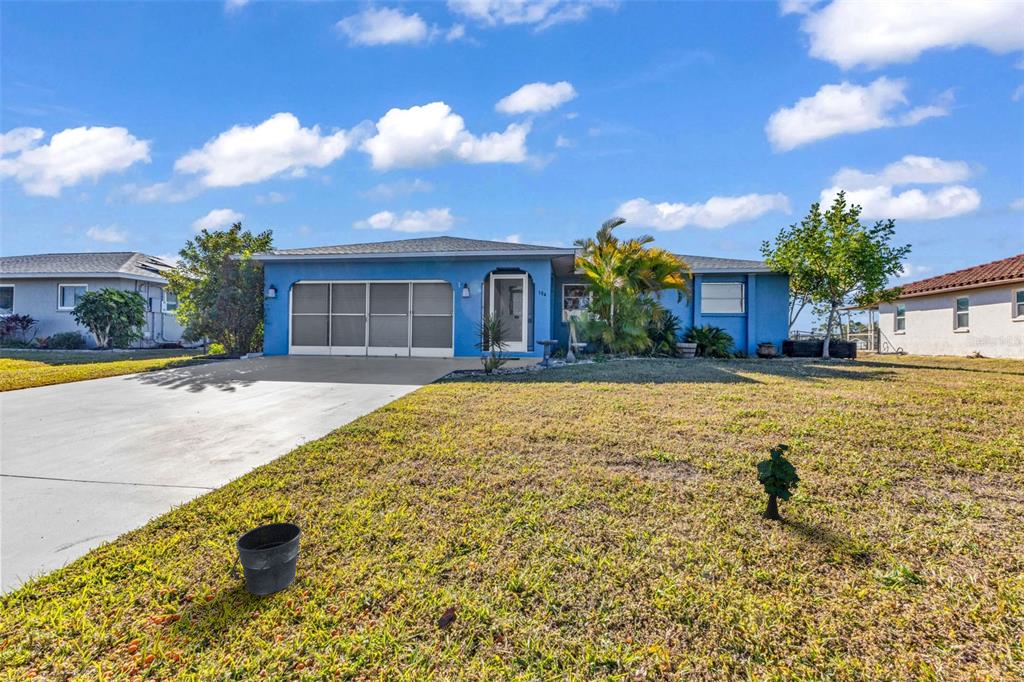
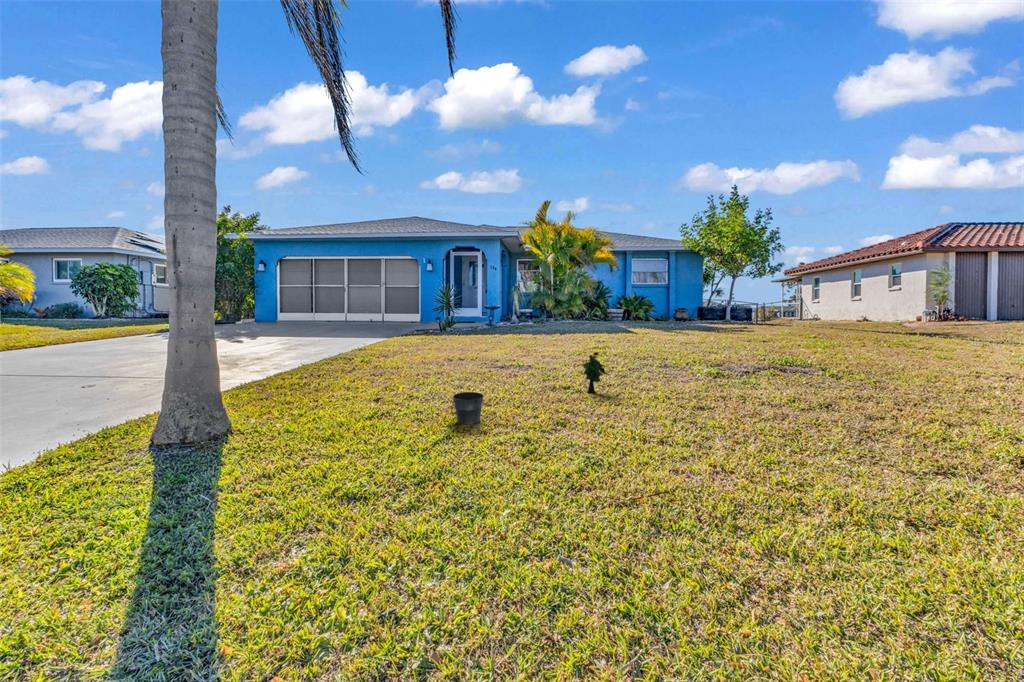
bucket: present [231,523,301,595] -> present [451,392,484,424]

